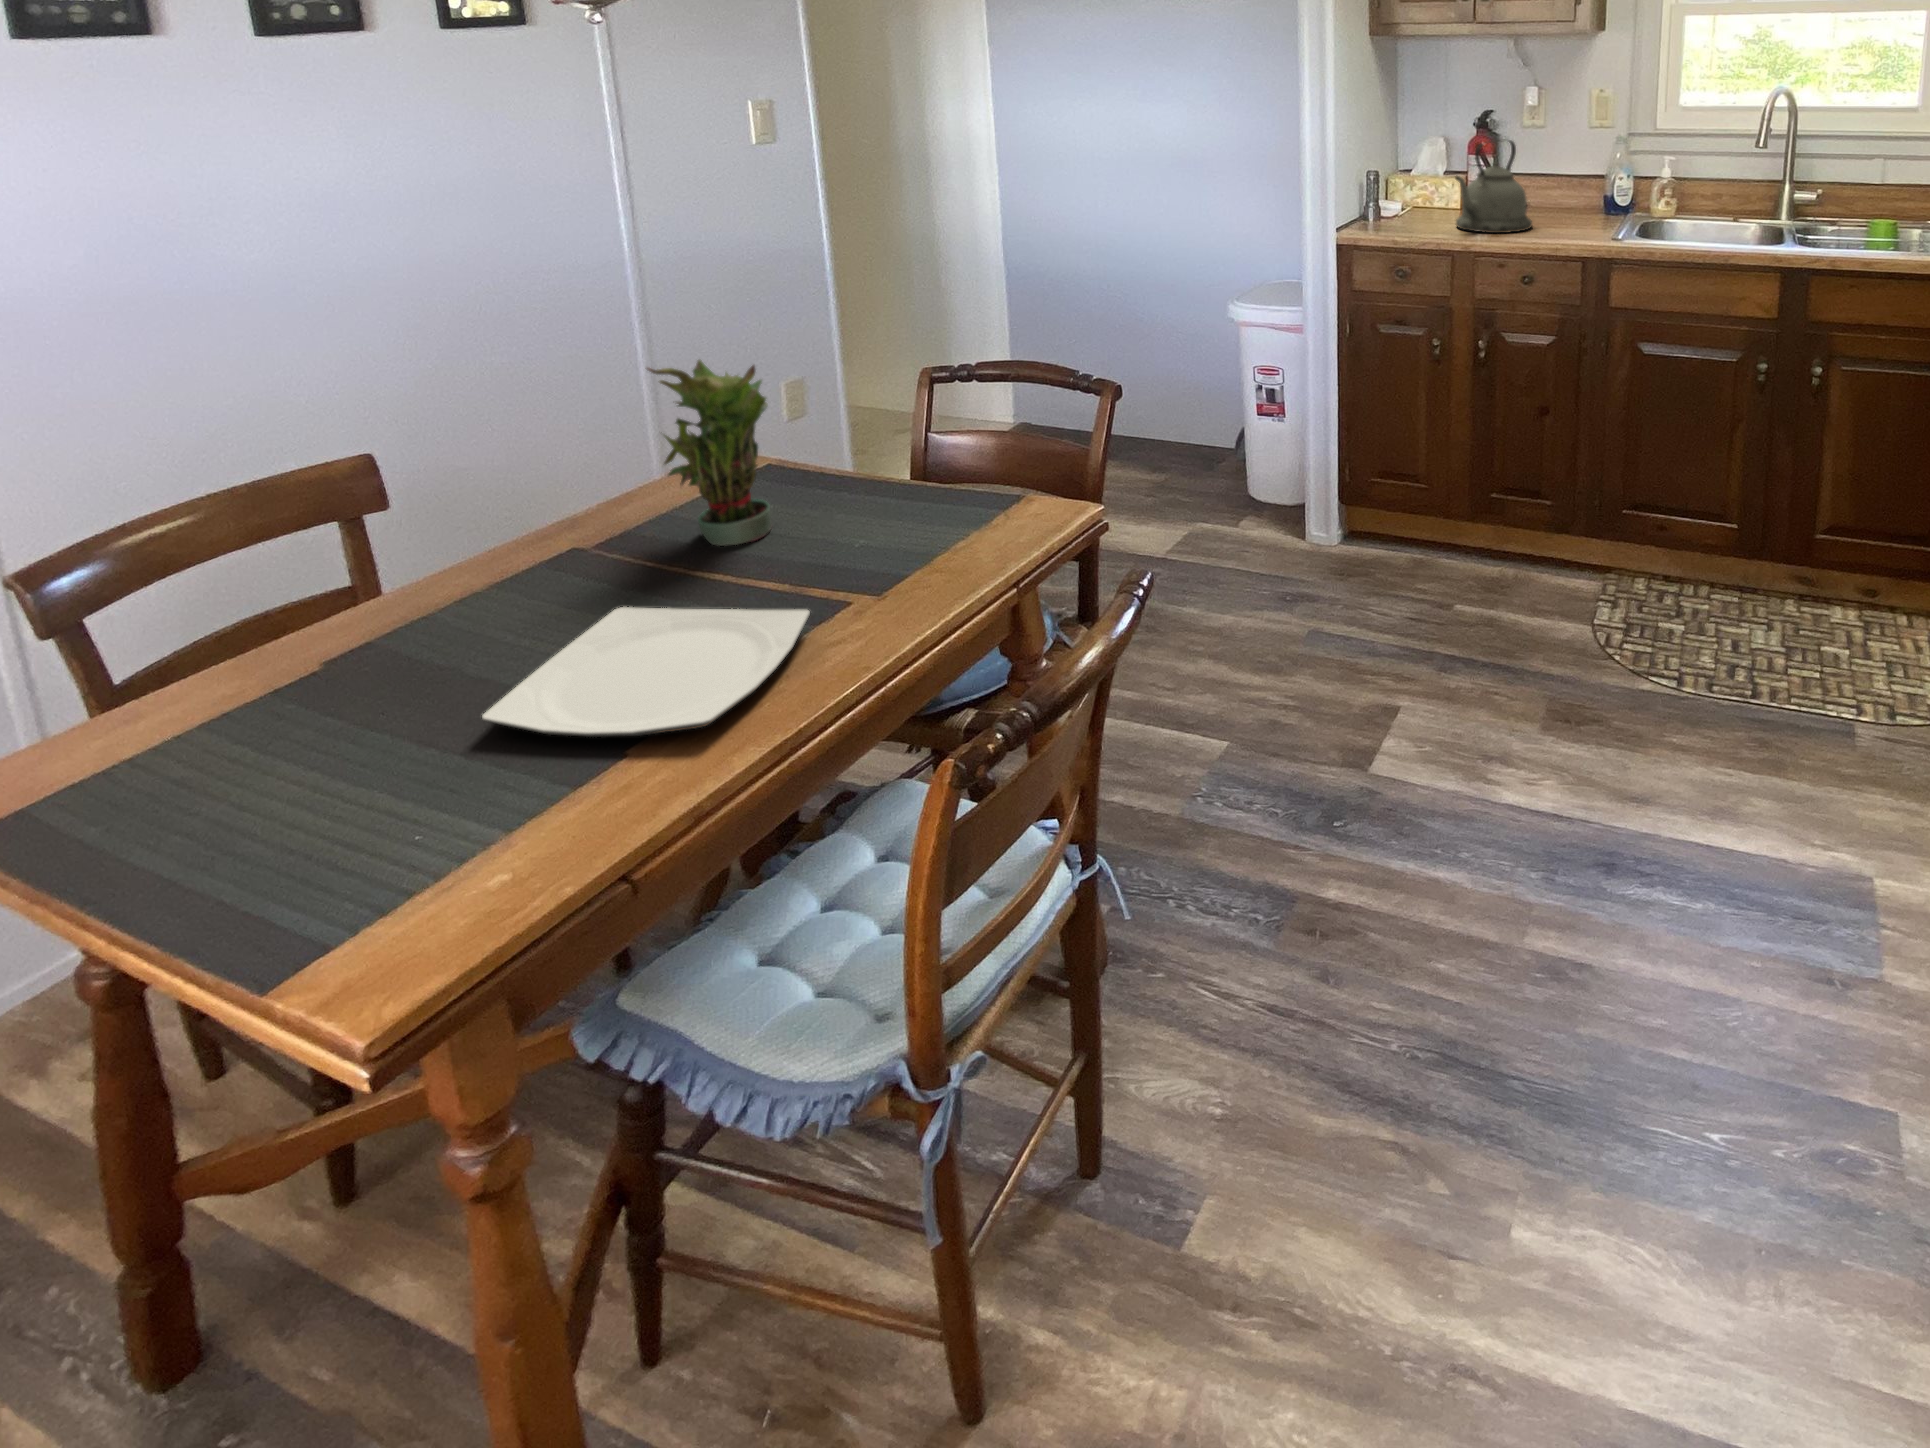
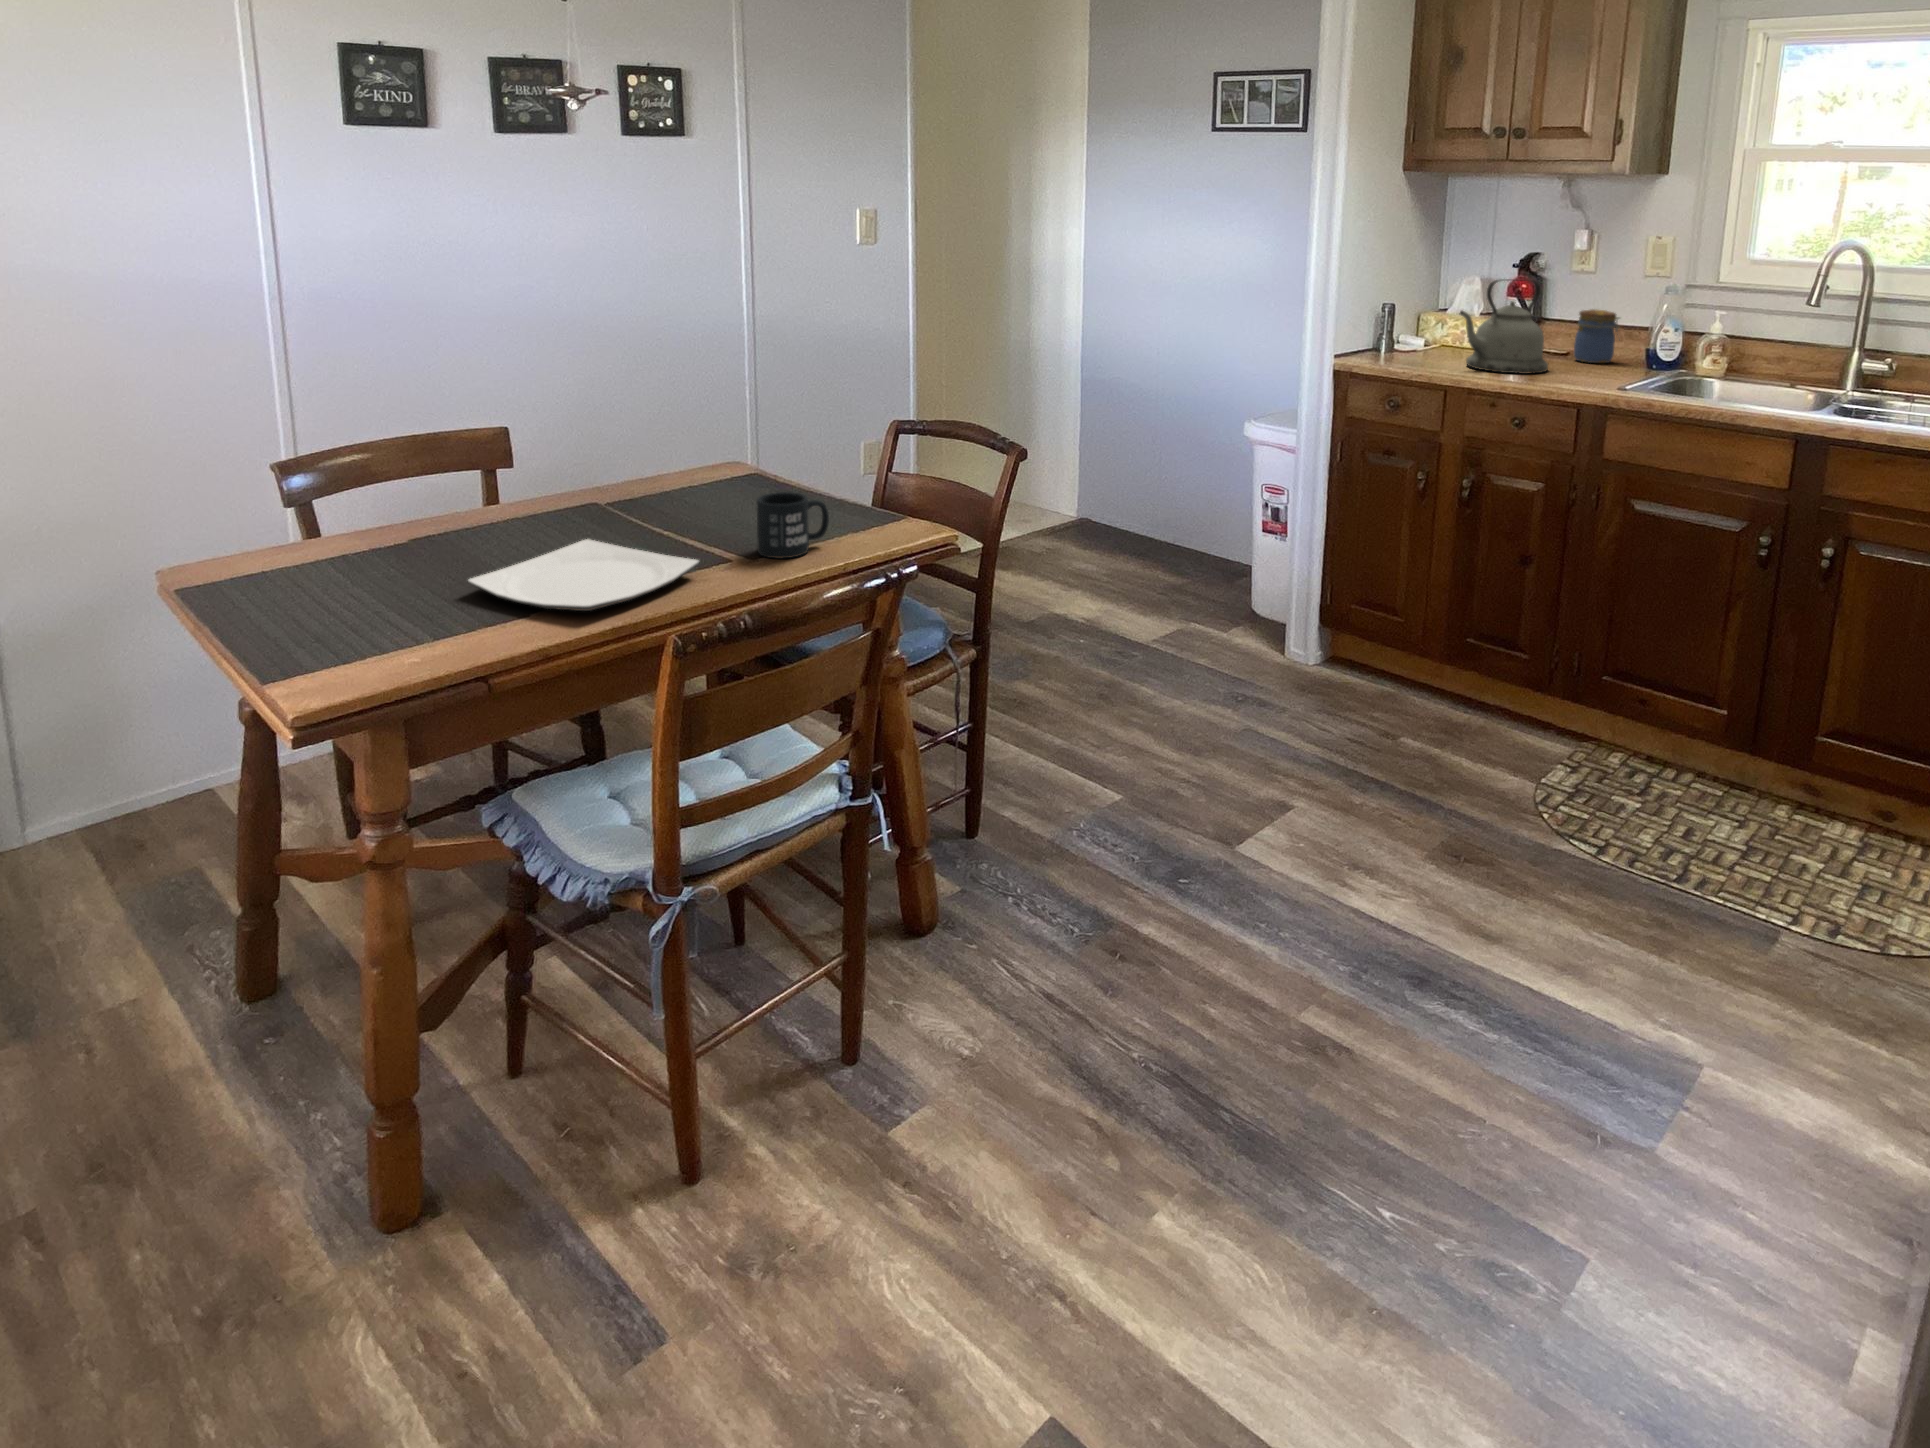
jar: none [1536,163,1576,214] -> present [1574,309,1620,363]
potted plant: present [647,360,772,546] -> none [638,373,733,521]
mug: none [852,492,940,582] -> present [757,492,829,558]

